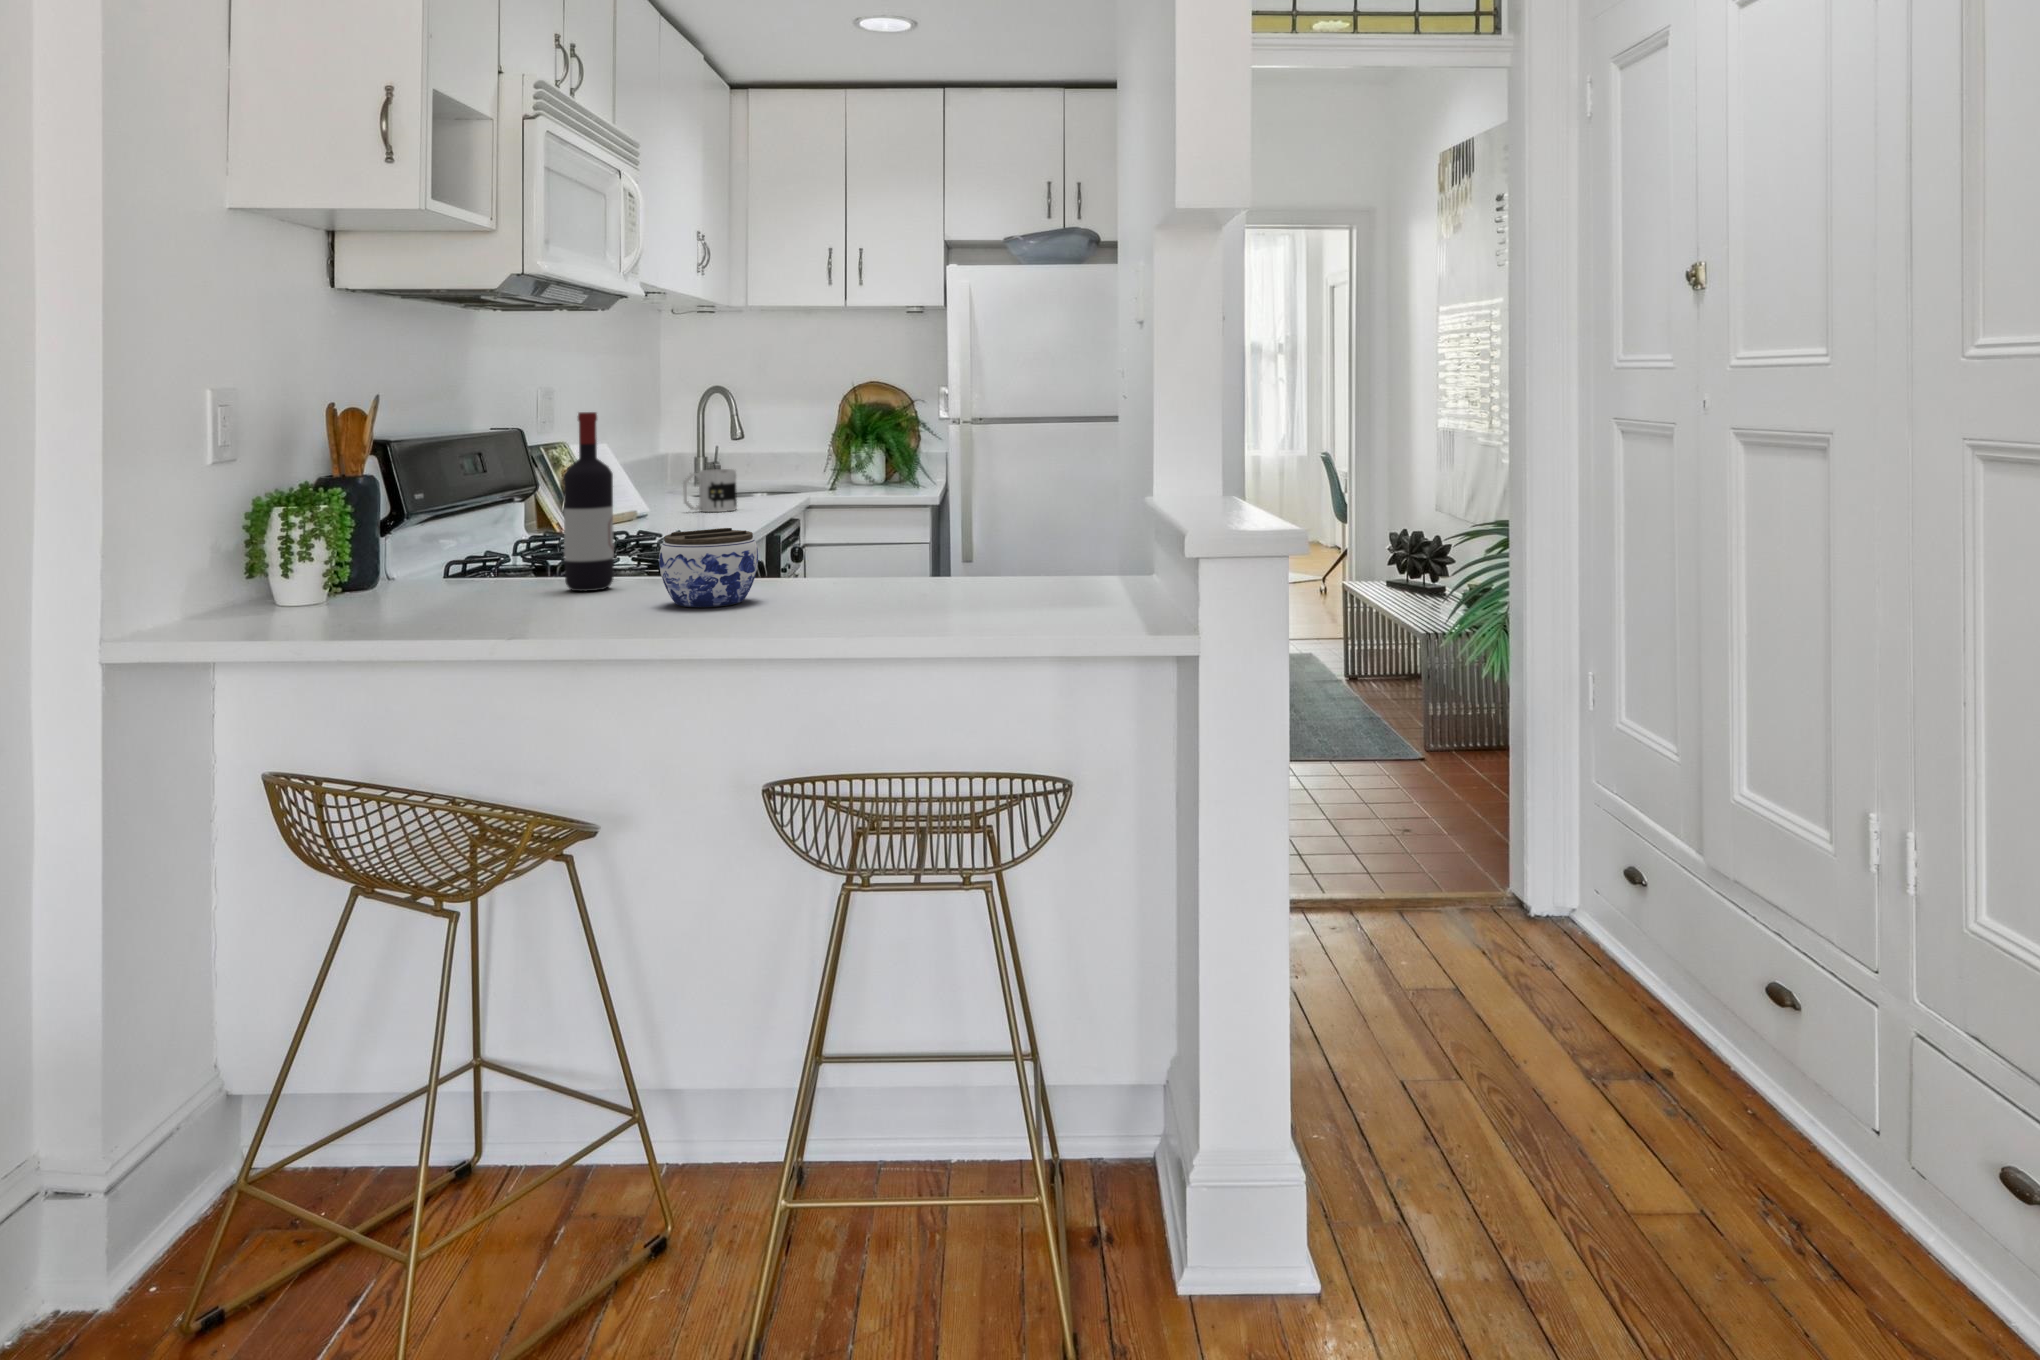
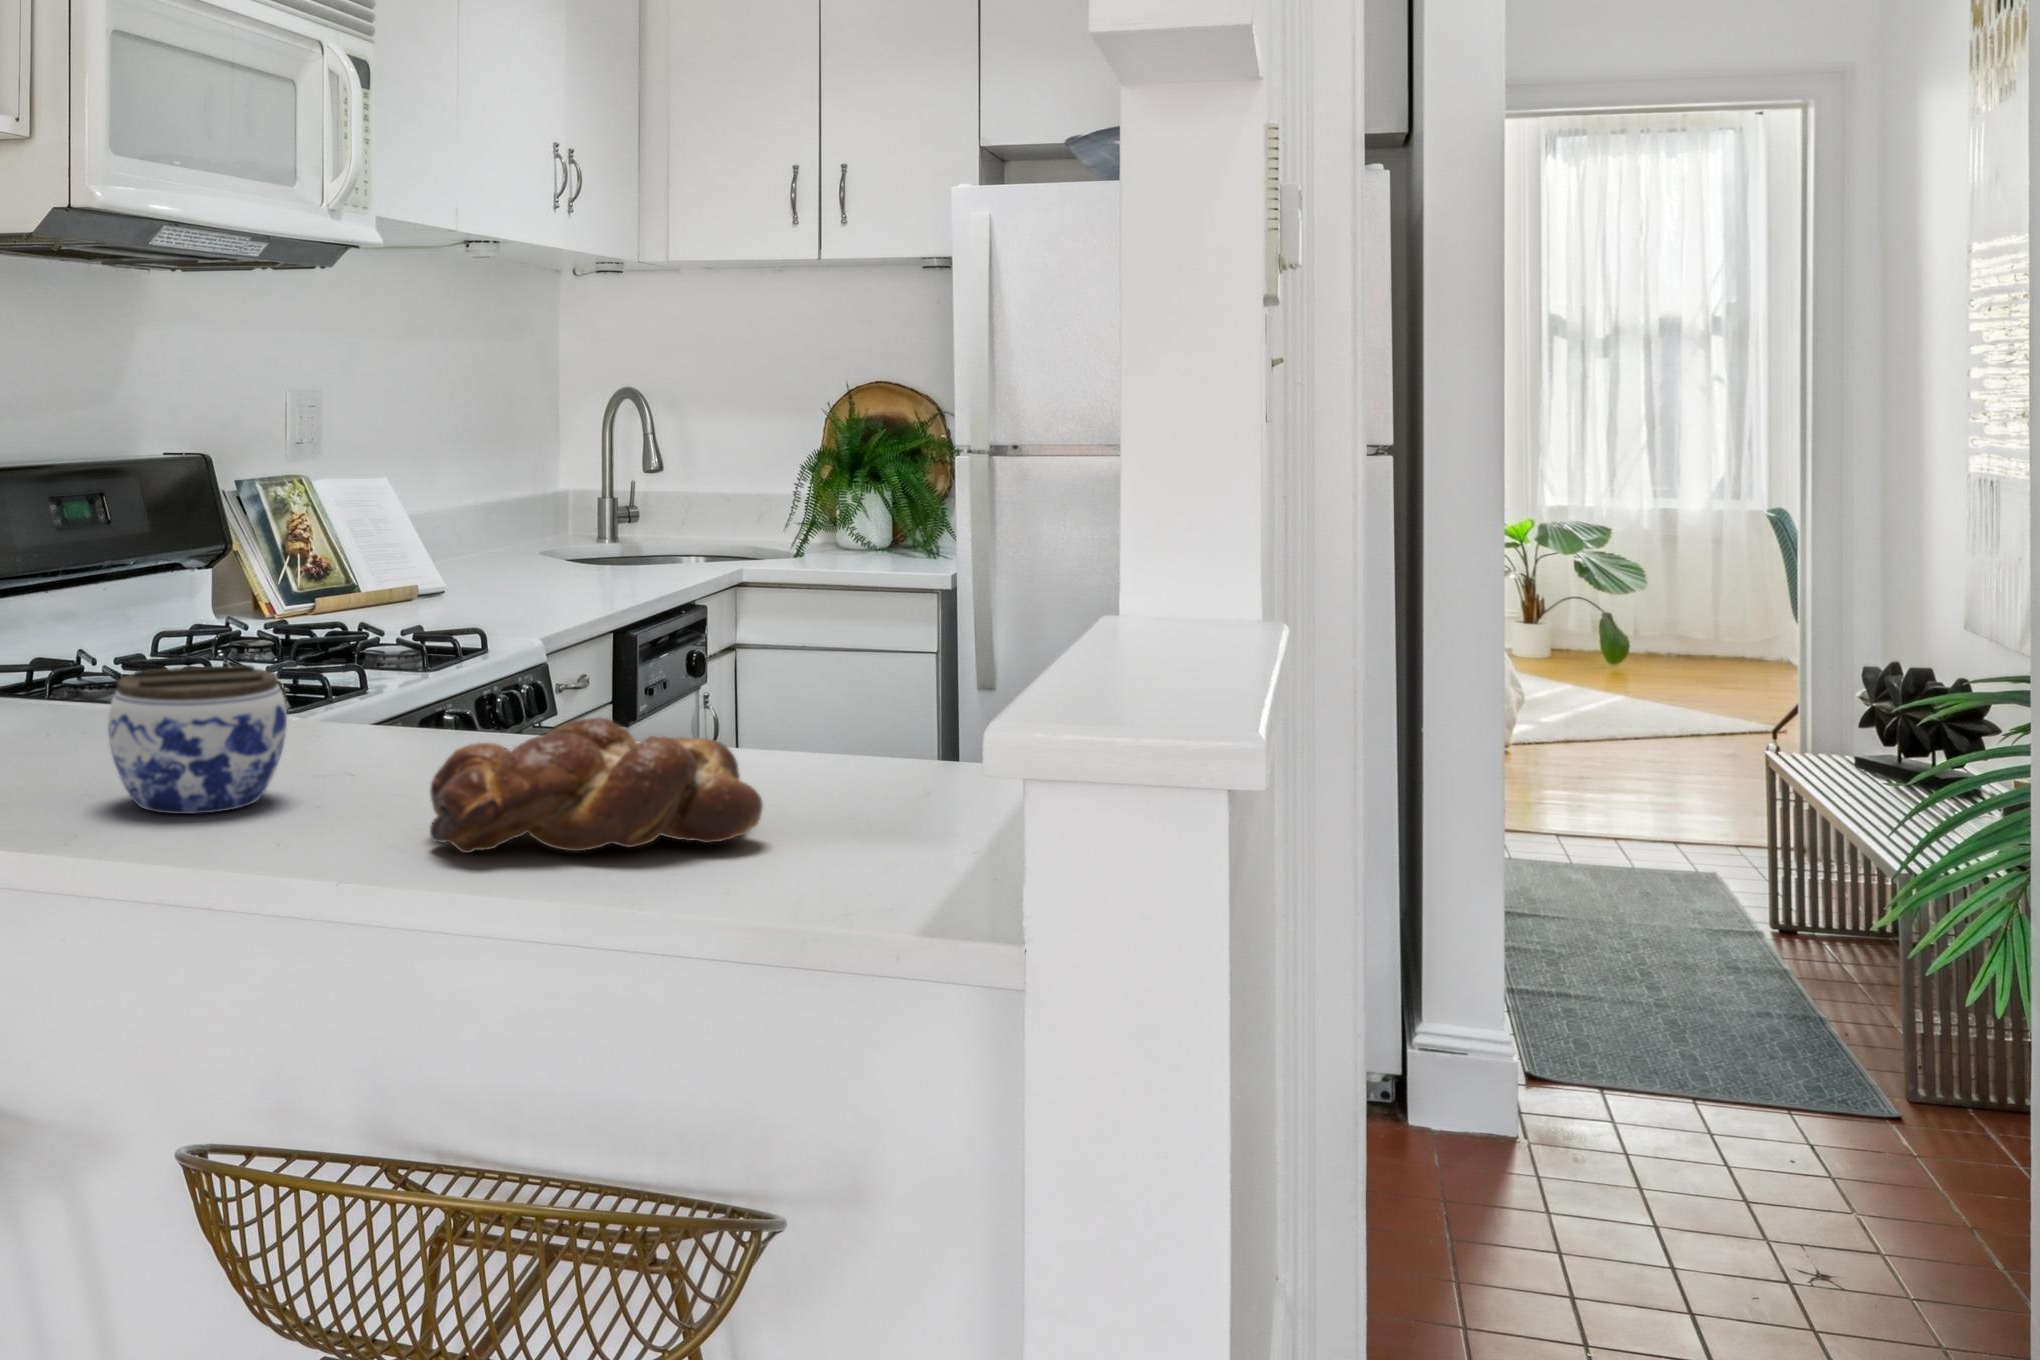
wine bottle: present [563,412,614,591] -> none [48,444,131,752]
mug: present [683,469,737,512] -> none [518,520,600,589]
bread loaf: none [863,539,1032,608] -> present [430,717,763,853]

